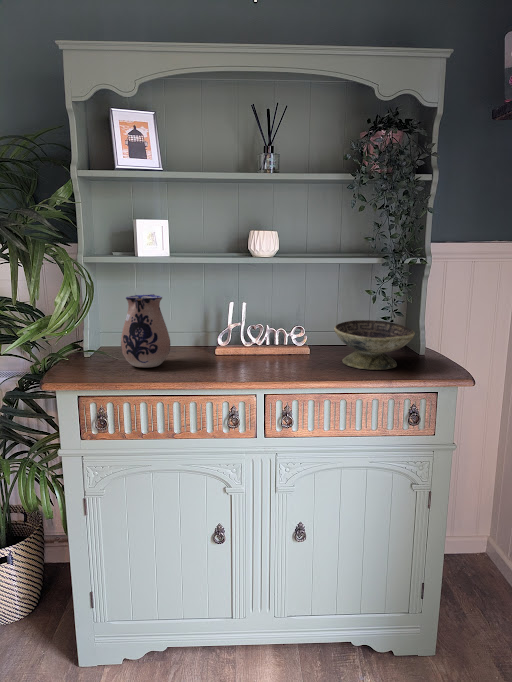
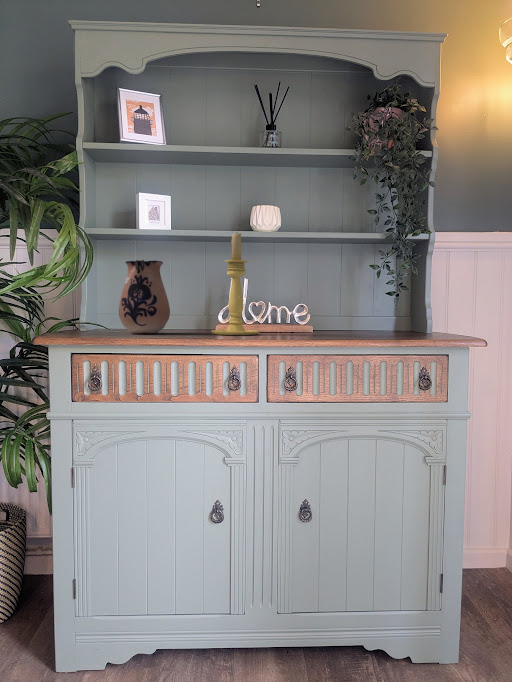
candle holder: none [211,269,258,373] -> present [212,233,260,335]
decorative bowl: present [334,320,415,370] -> none [338,295,422,335]

